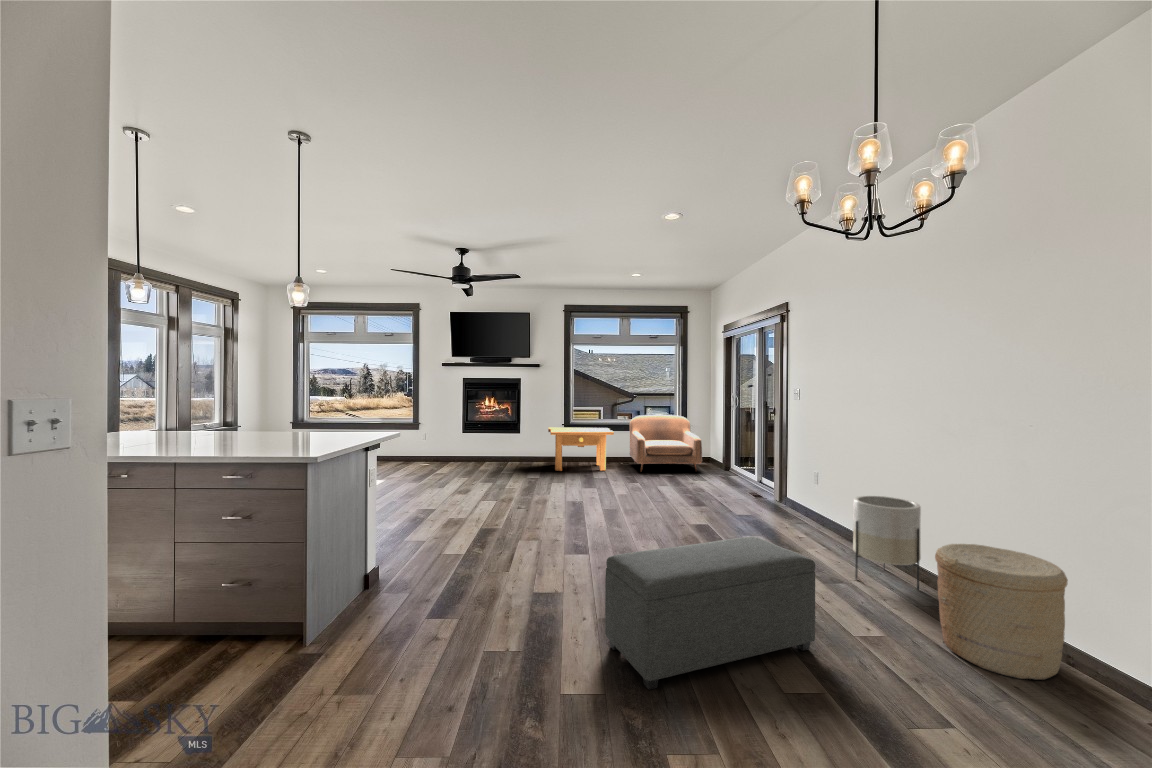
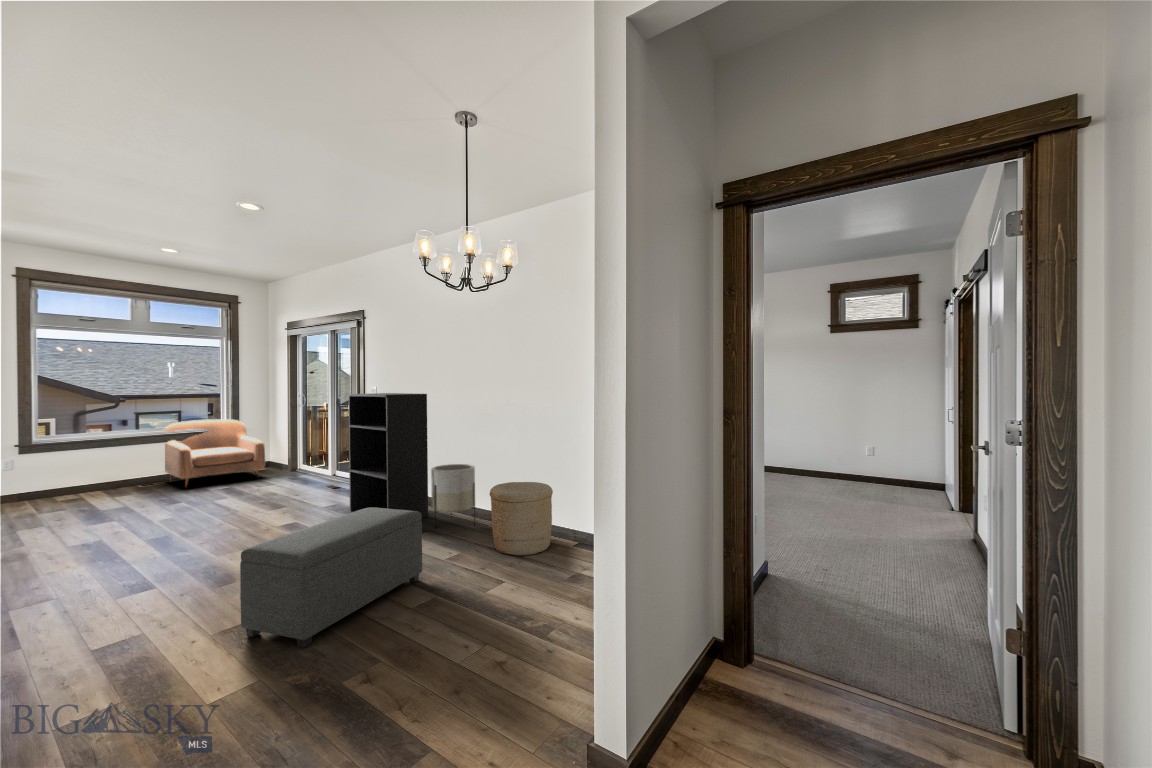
bookshelf: none [762,398,854,557] -> present [348,393,428,518]
side table: present [548,427,614,471] -> none [17,441,143,506]

